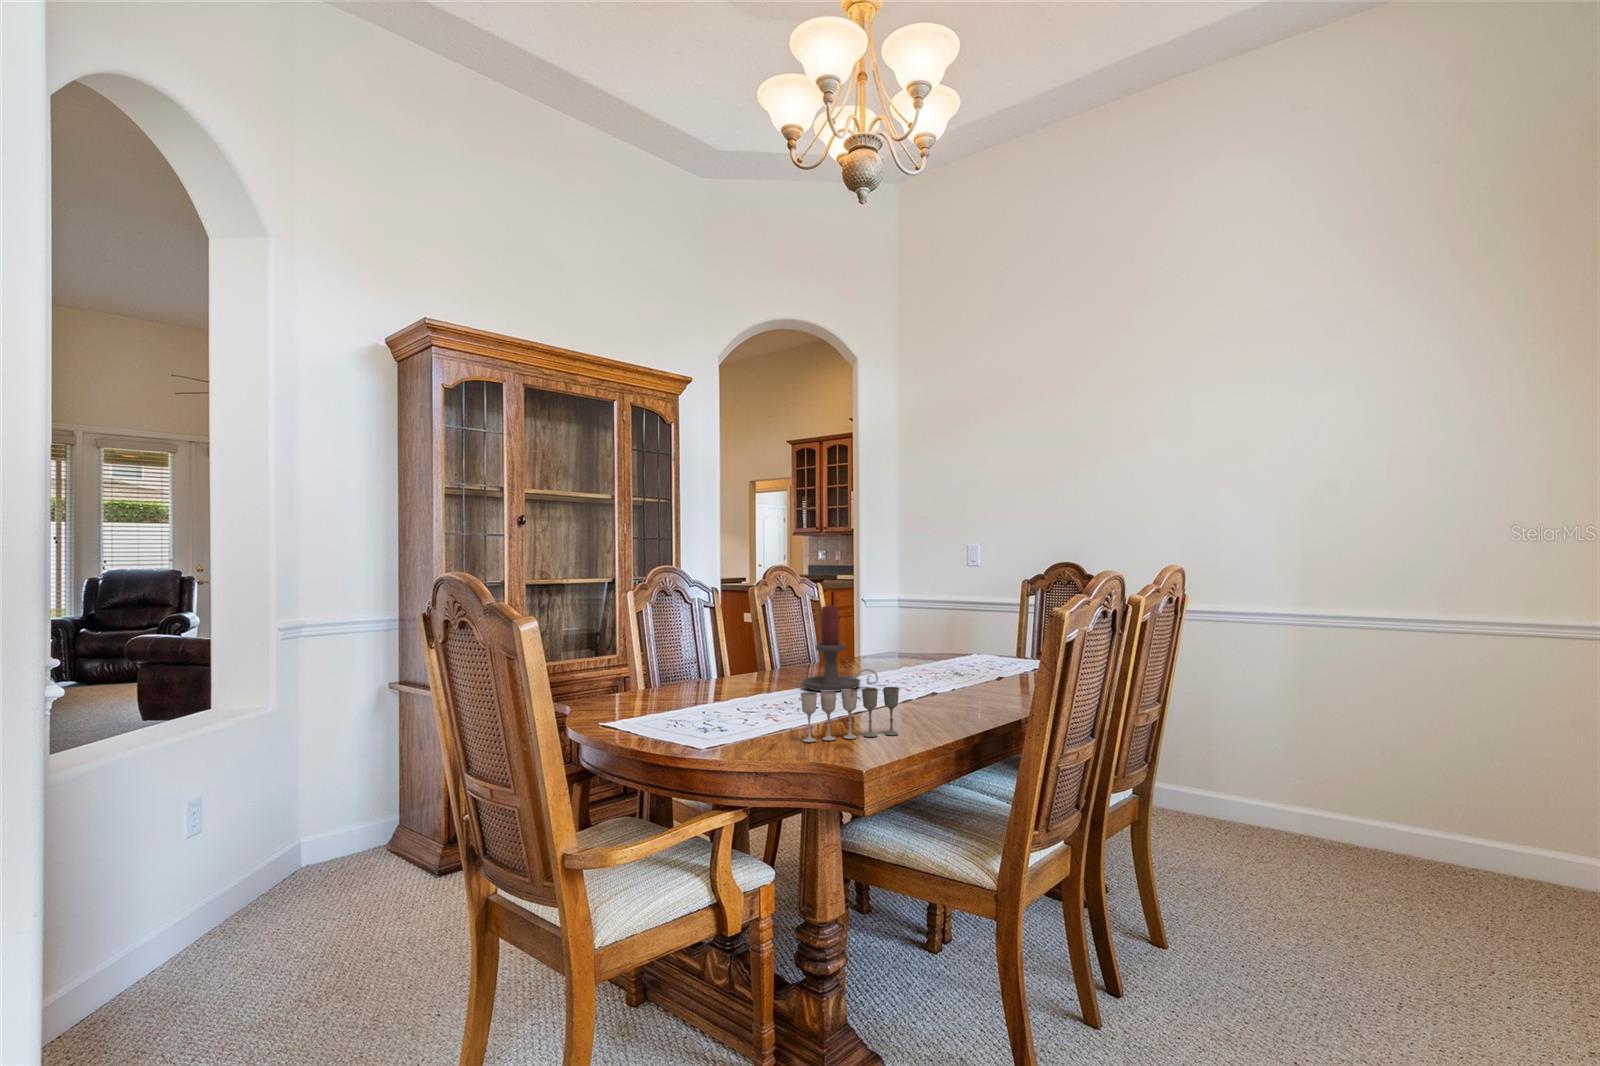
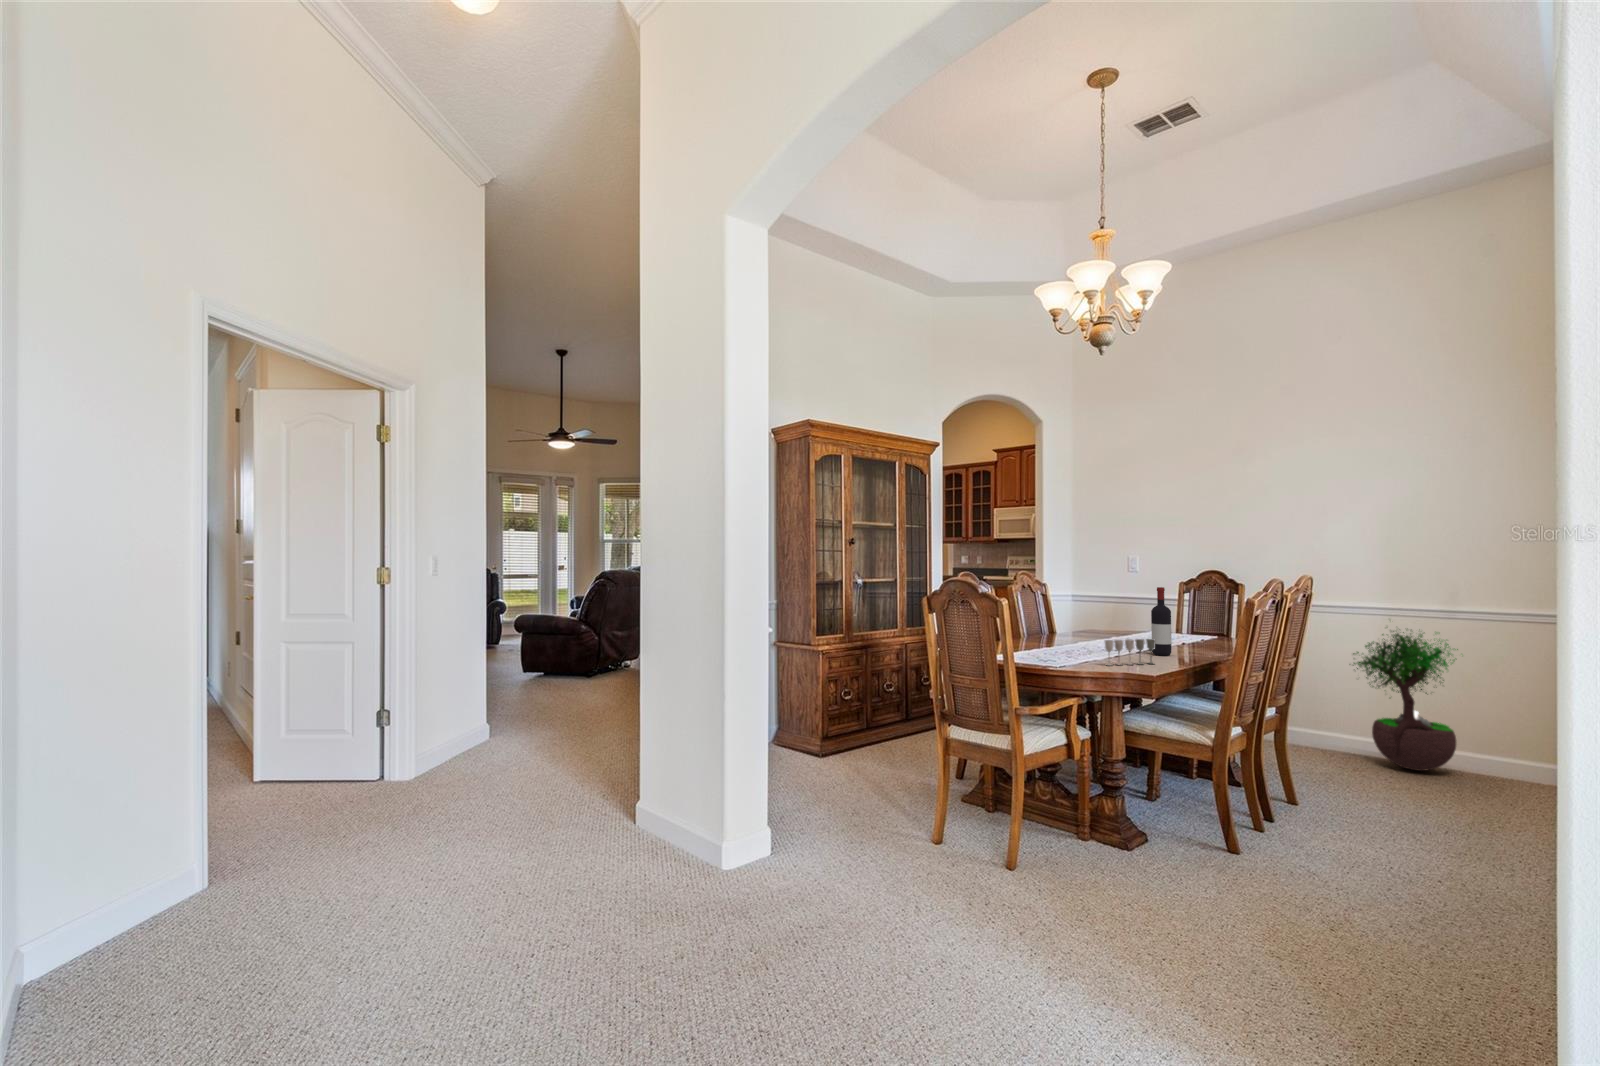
wine bottle: none [921,589,953,709] -> present [1151,587,1171,656]
candle holder: present [802,605,878,691] -> none [1060,596,1110,648]
potted tree: none [1251,630,1410,858] -> present [1353,631,1458,771]

